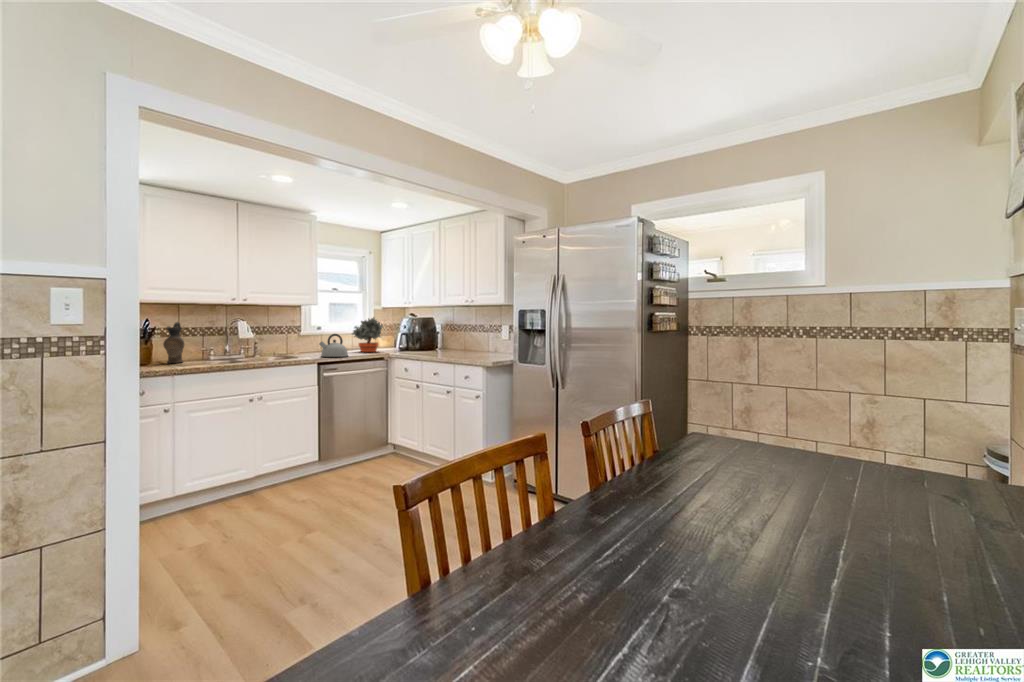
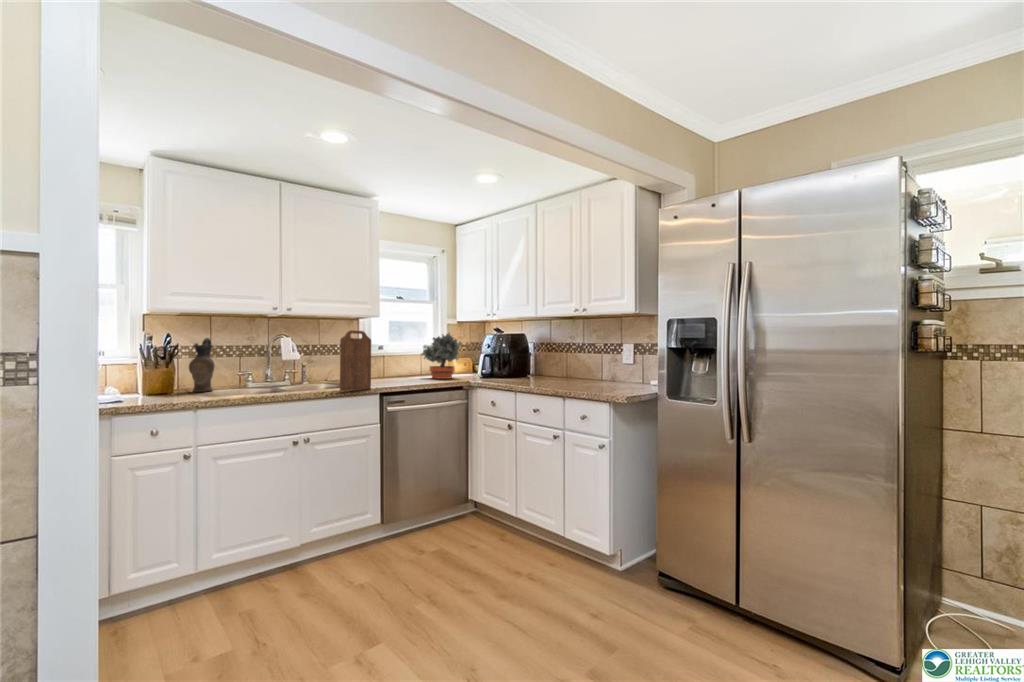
cutting board: none [286,316,310,361] -> present [340,330,371,391]
kettle: present [319,334,348,357] -> none [382,354,419,385]

